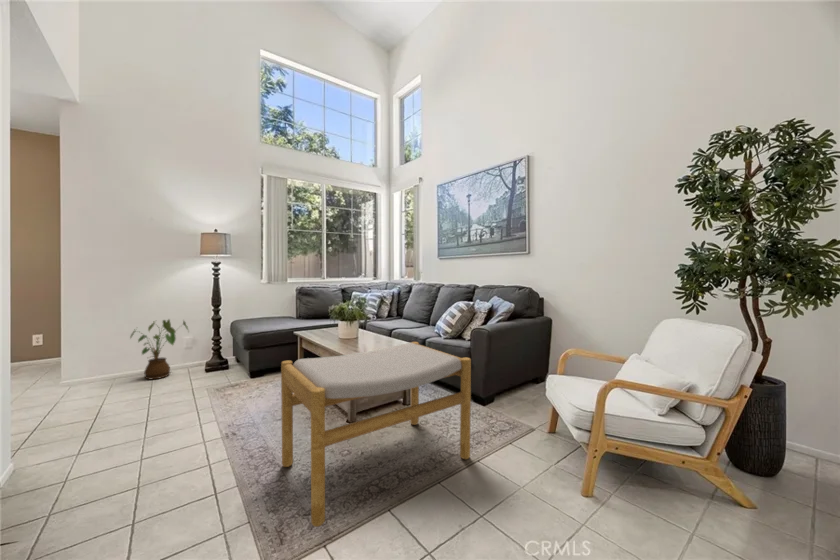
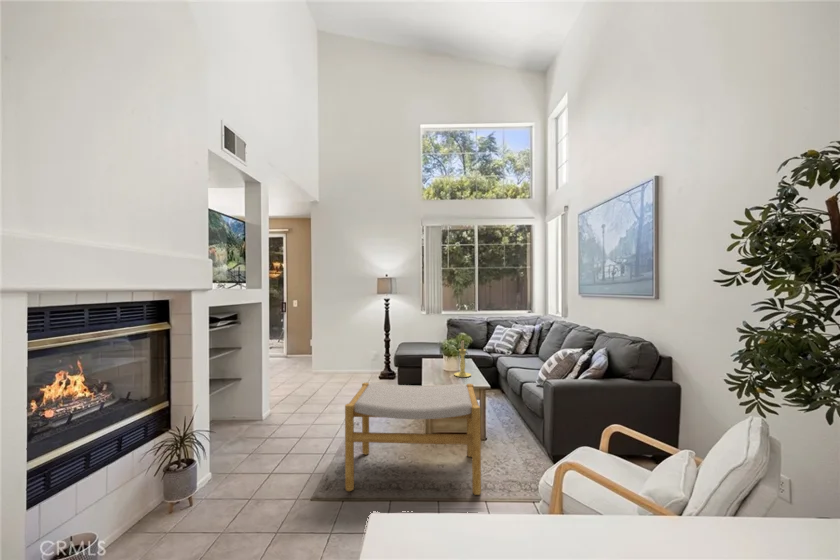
candle holder: none [358,299,378,342] -> present [454,340,471,377]
house plant: present [131,320,188,379] -> none [340,339,372,379]

